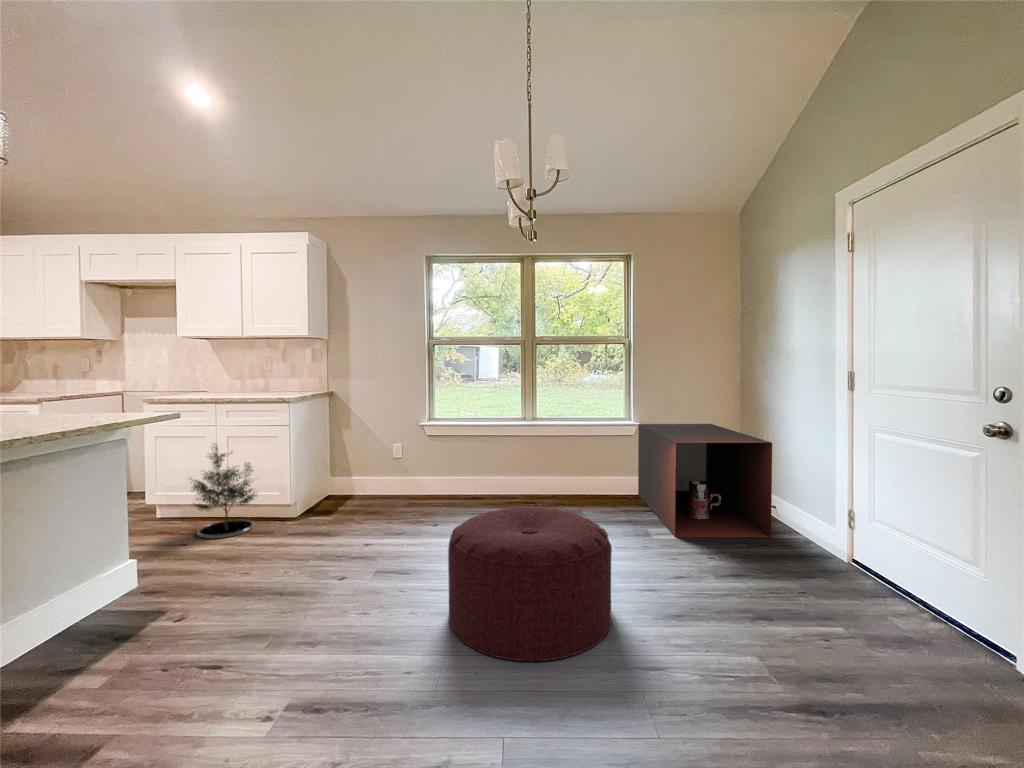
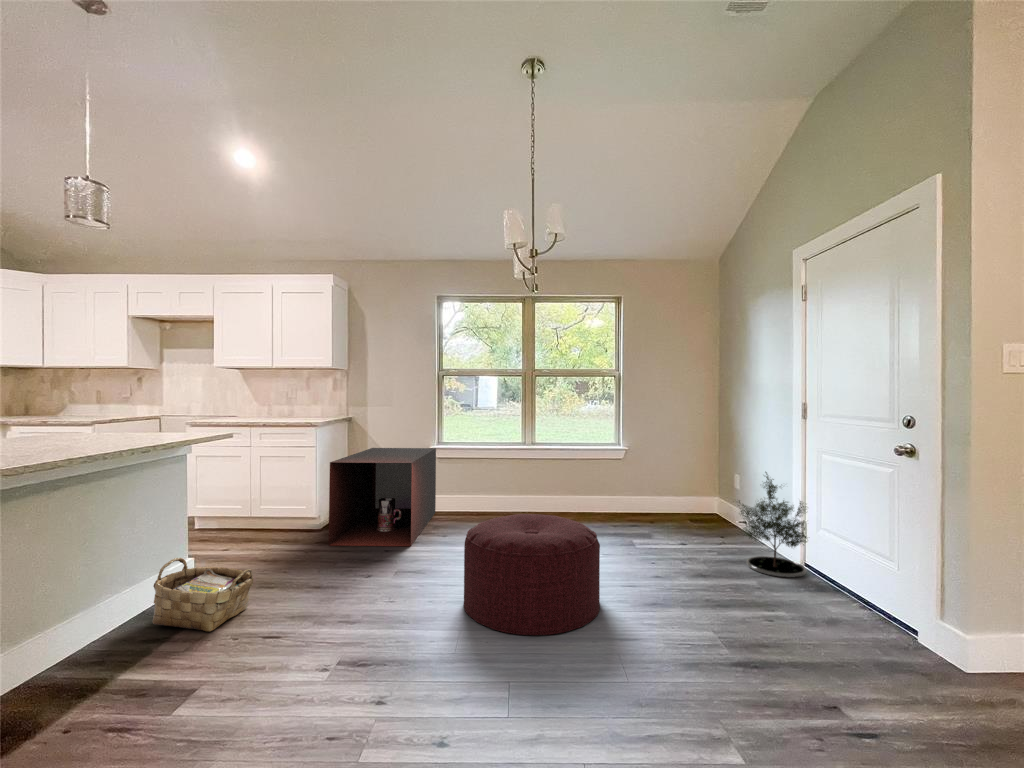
storage cabinet: present [638,424,772,537] -> present [329,448,436,546]
potted tree: present [191,444,257,539] -> present [739,472,807,578]
woven basket: none [71,566,196,657] -> present [153,558,253,631]

